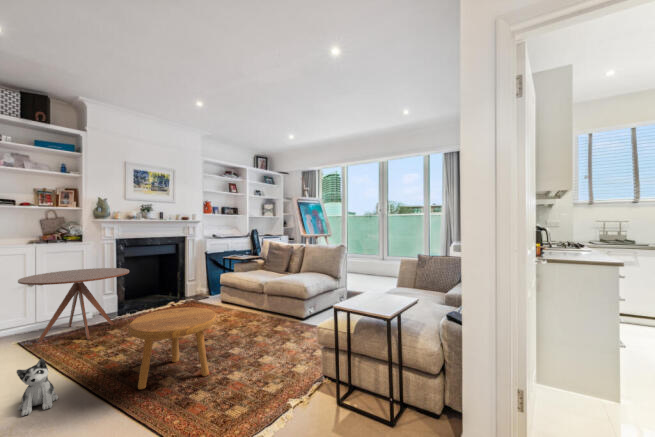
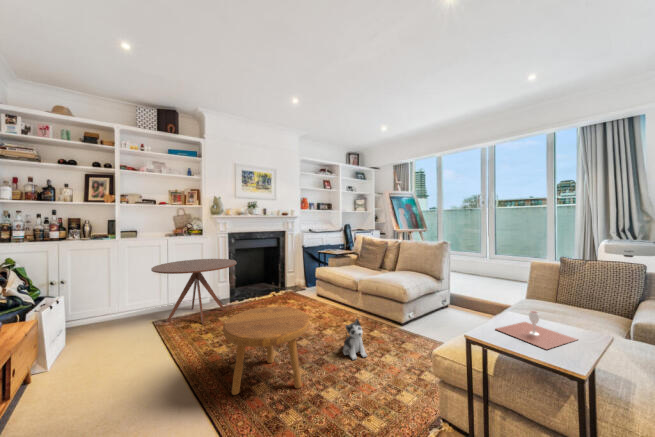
wine glass: none [356,286,403,307] -> present [497,311,577,349]
plush toy: present [17,358,58,416] -> present [343,319,367,360]

